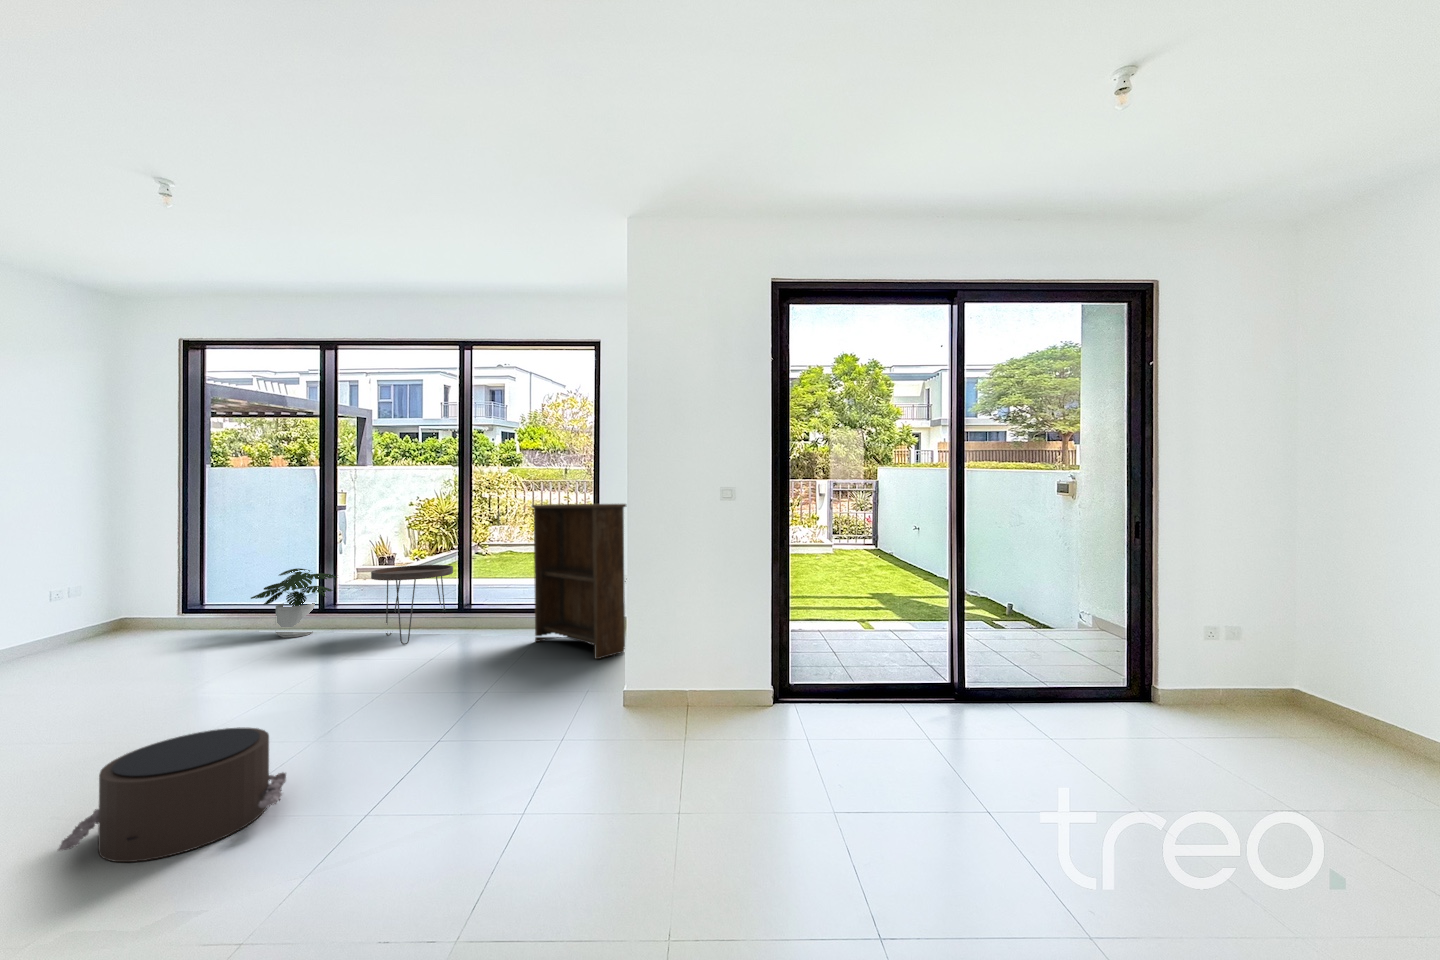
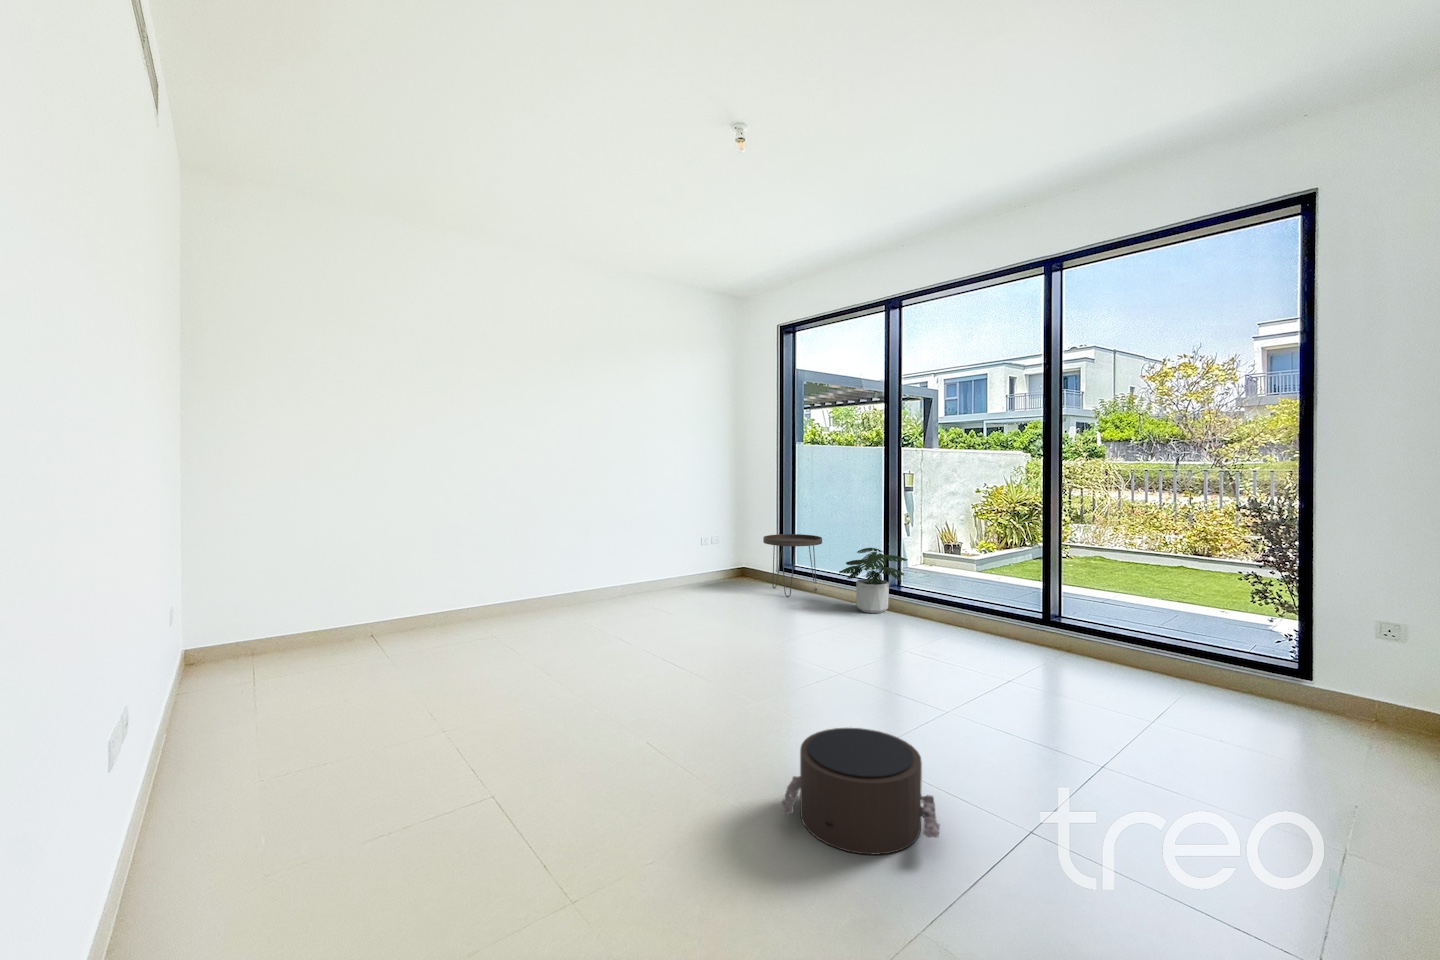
bookshelf: present [531,504,626,659] -> none [1143,504,1325,735]
side table: present [371,565,453,645] -> present [763,534,822,597]

